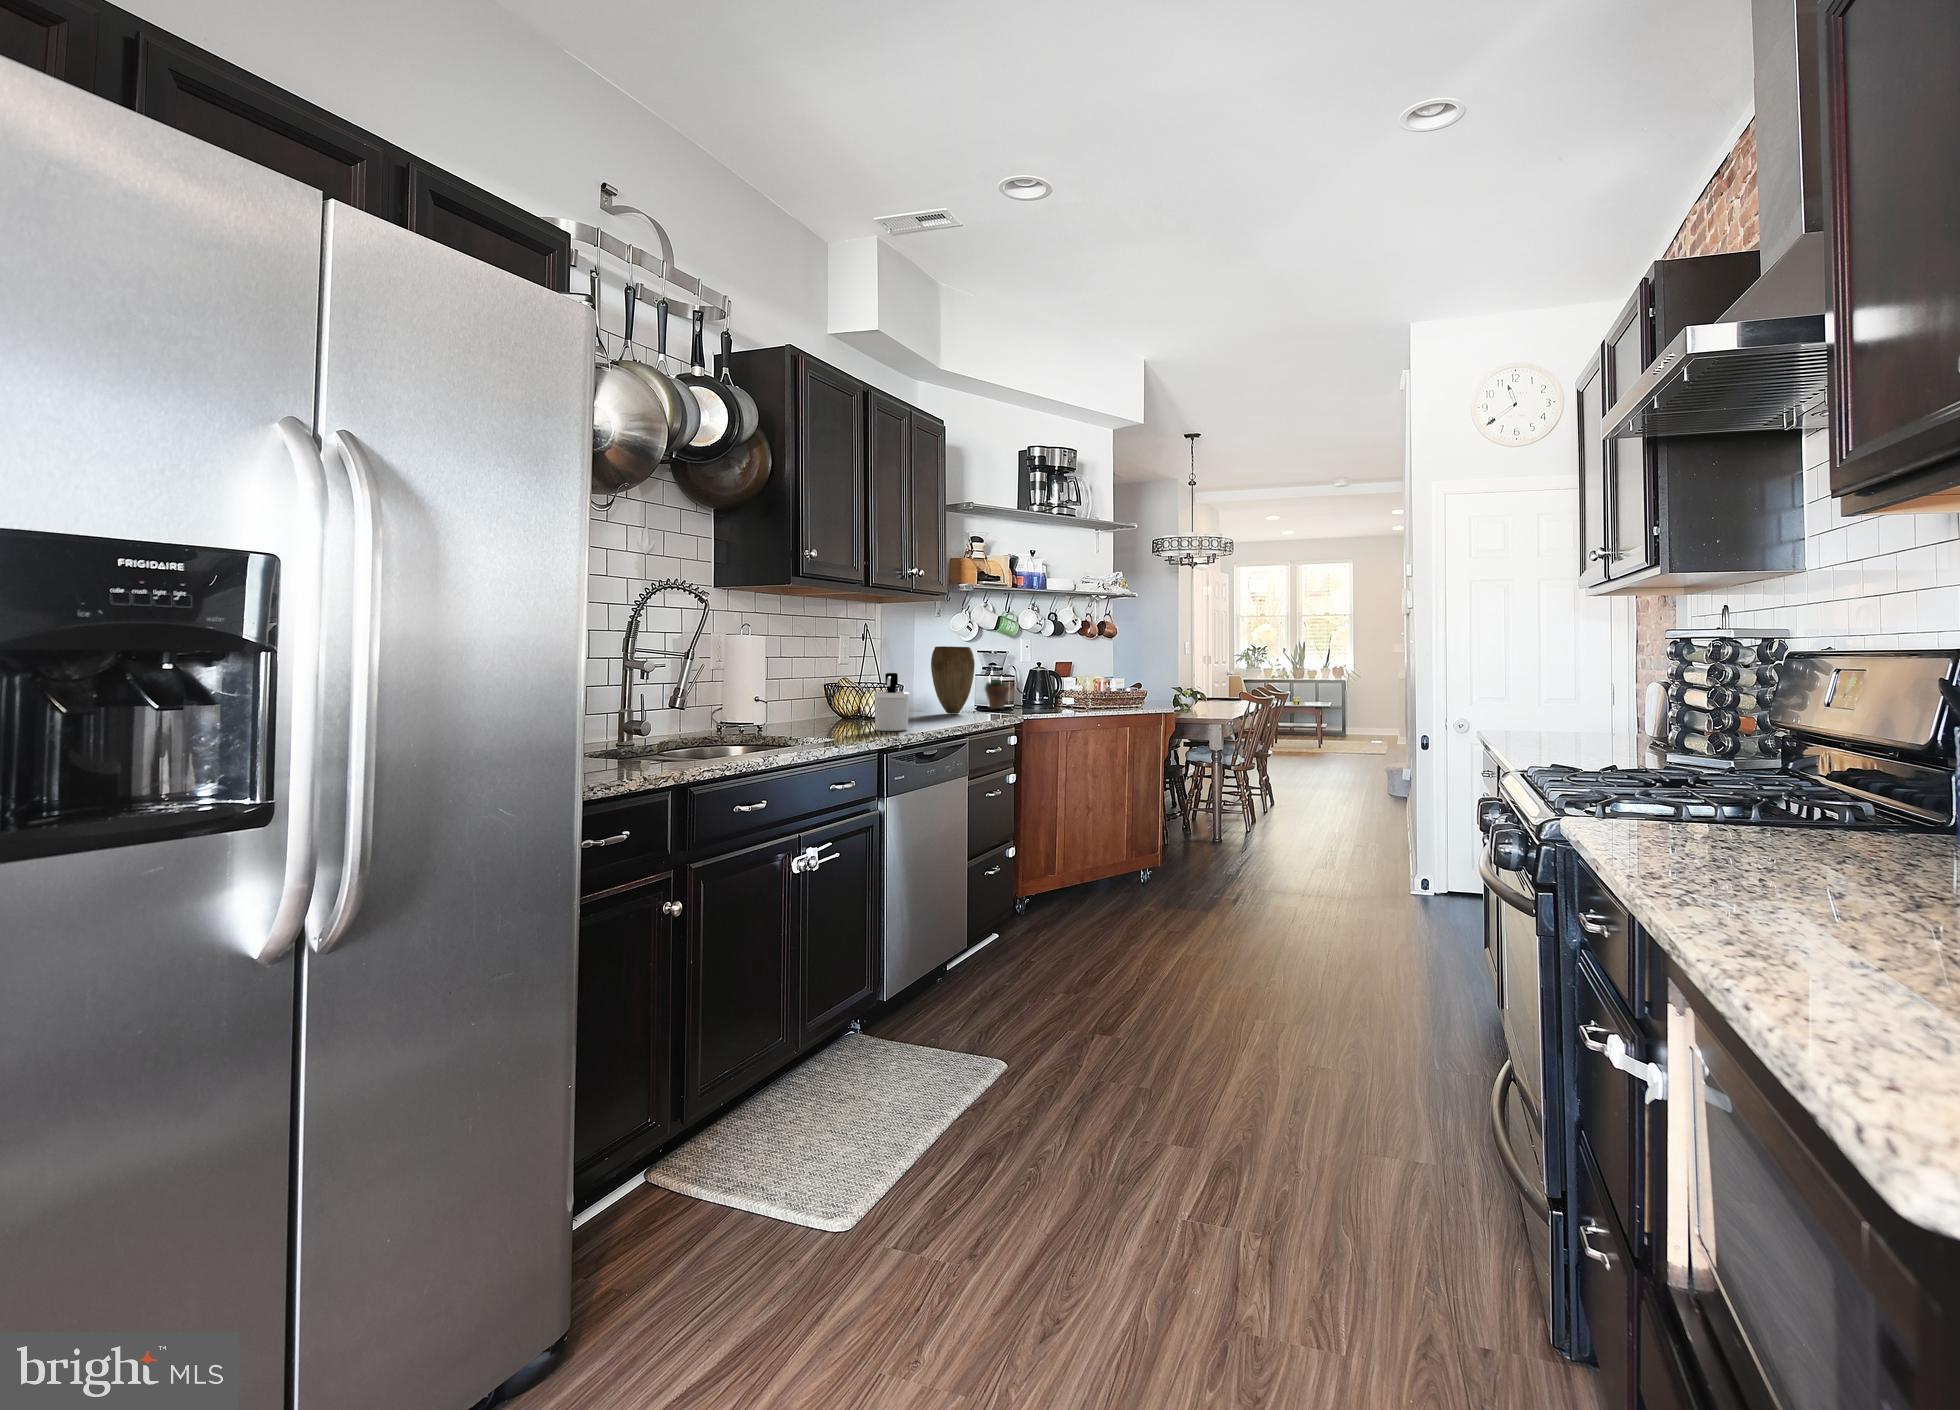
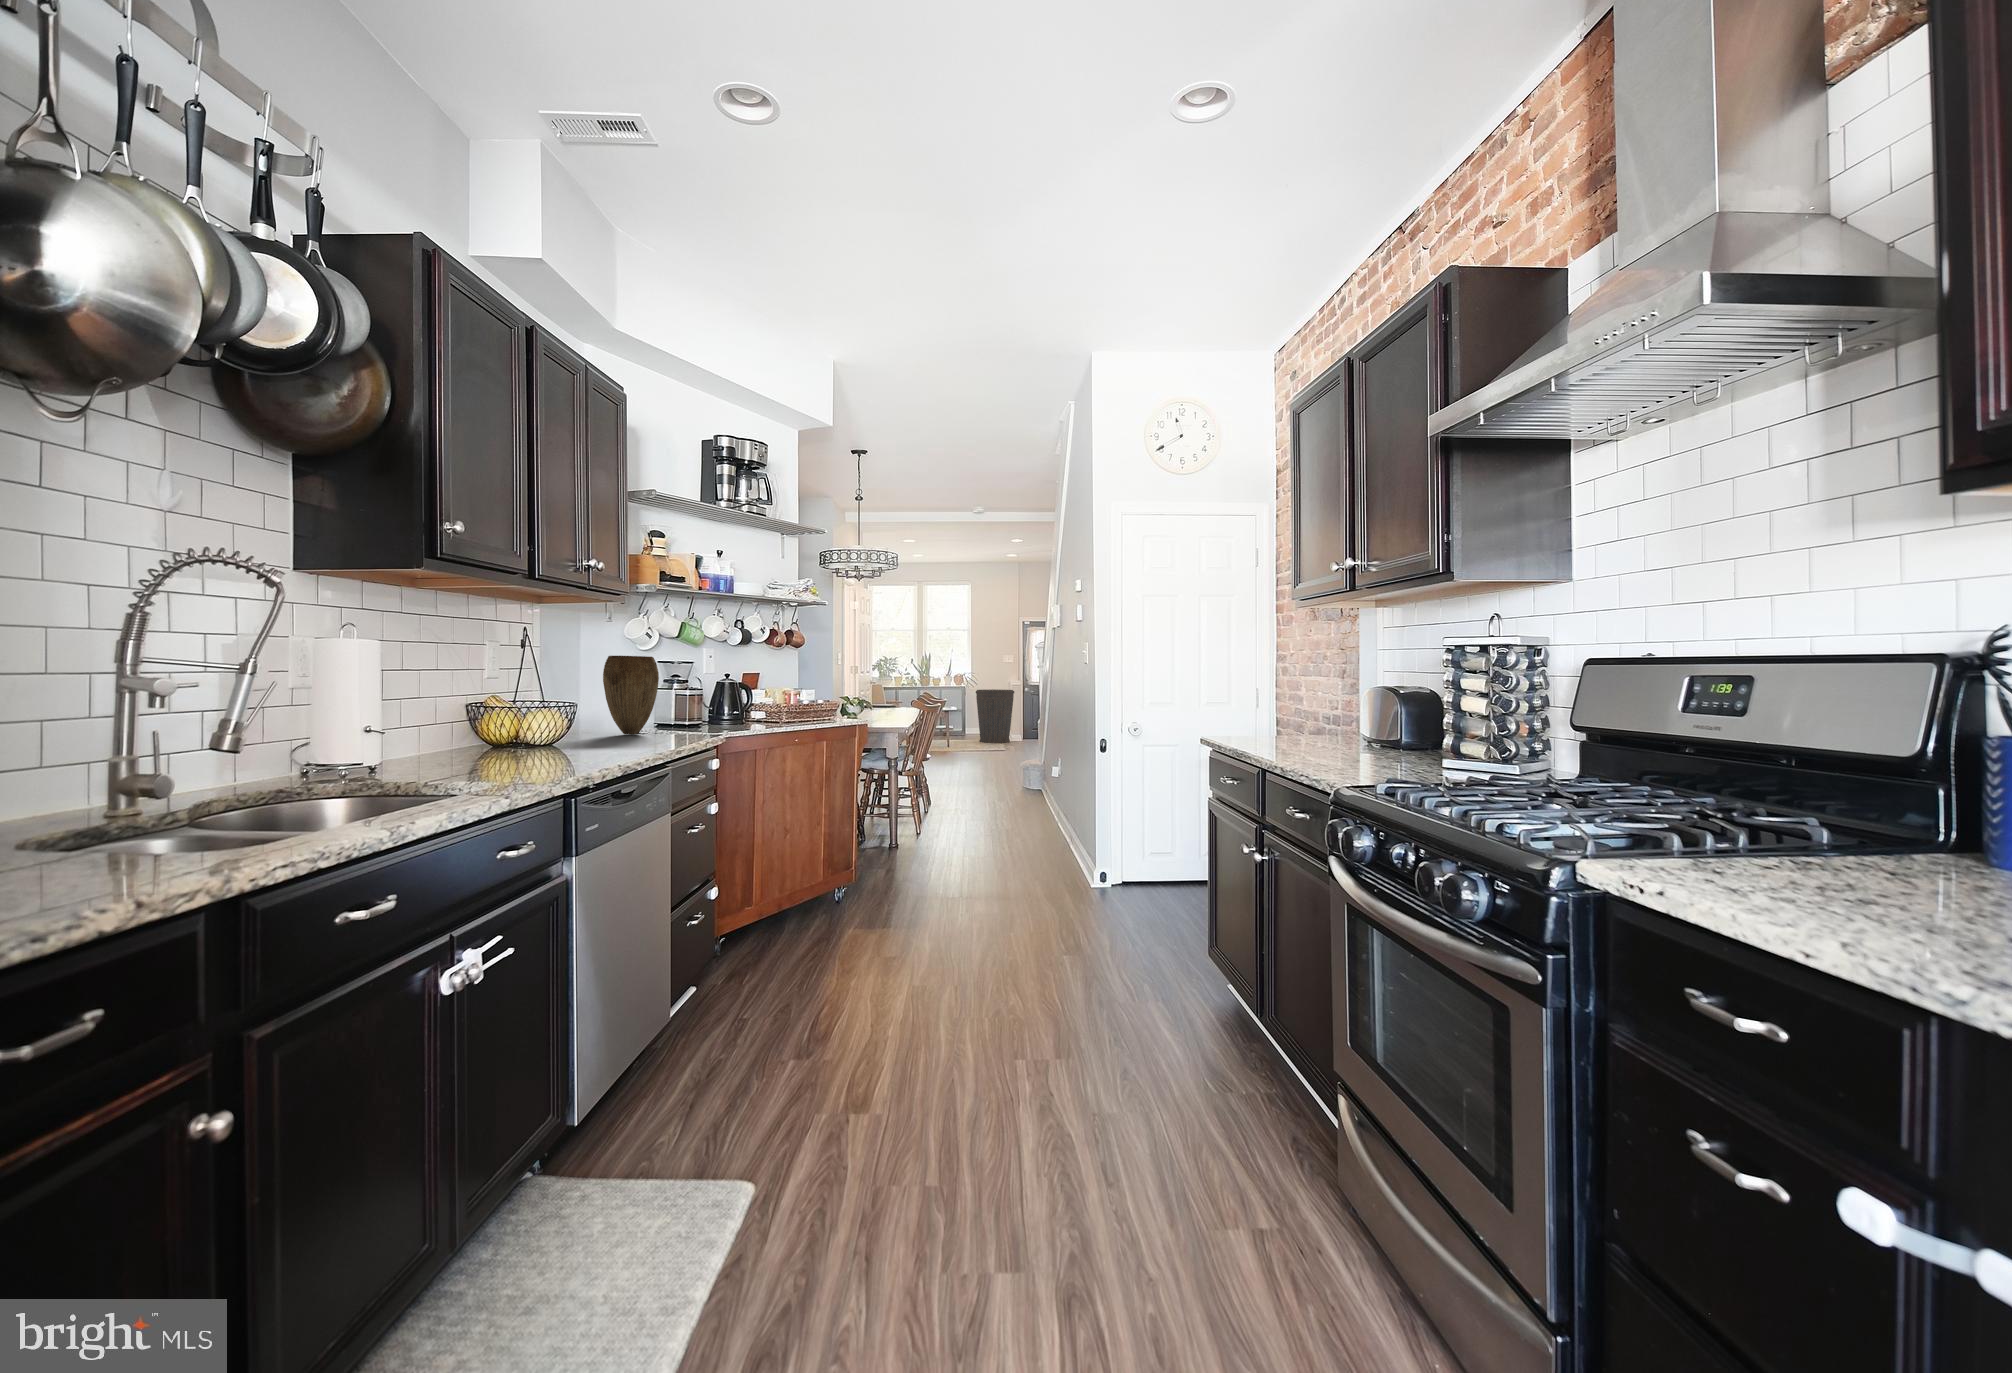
soap dispenser: present [874,673,909,731] -> none [545,690,595,765]
succulent plant: present [985,678,1009,709] -> none [664,680,694,726]
trash can: none [1350,684,1397,744] -> present [976,689,1014,743]

